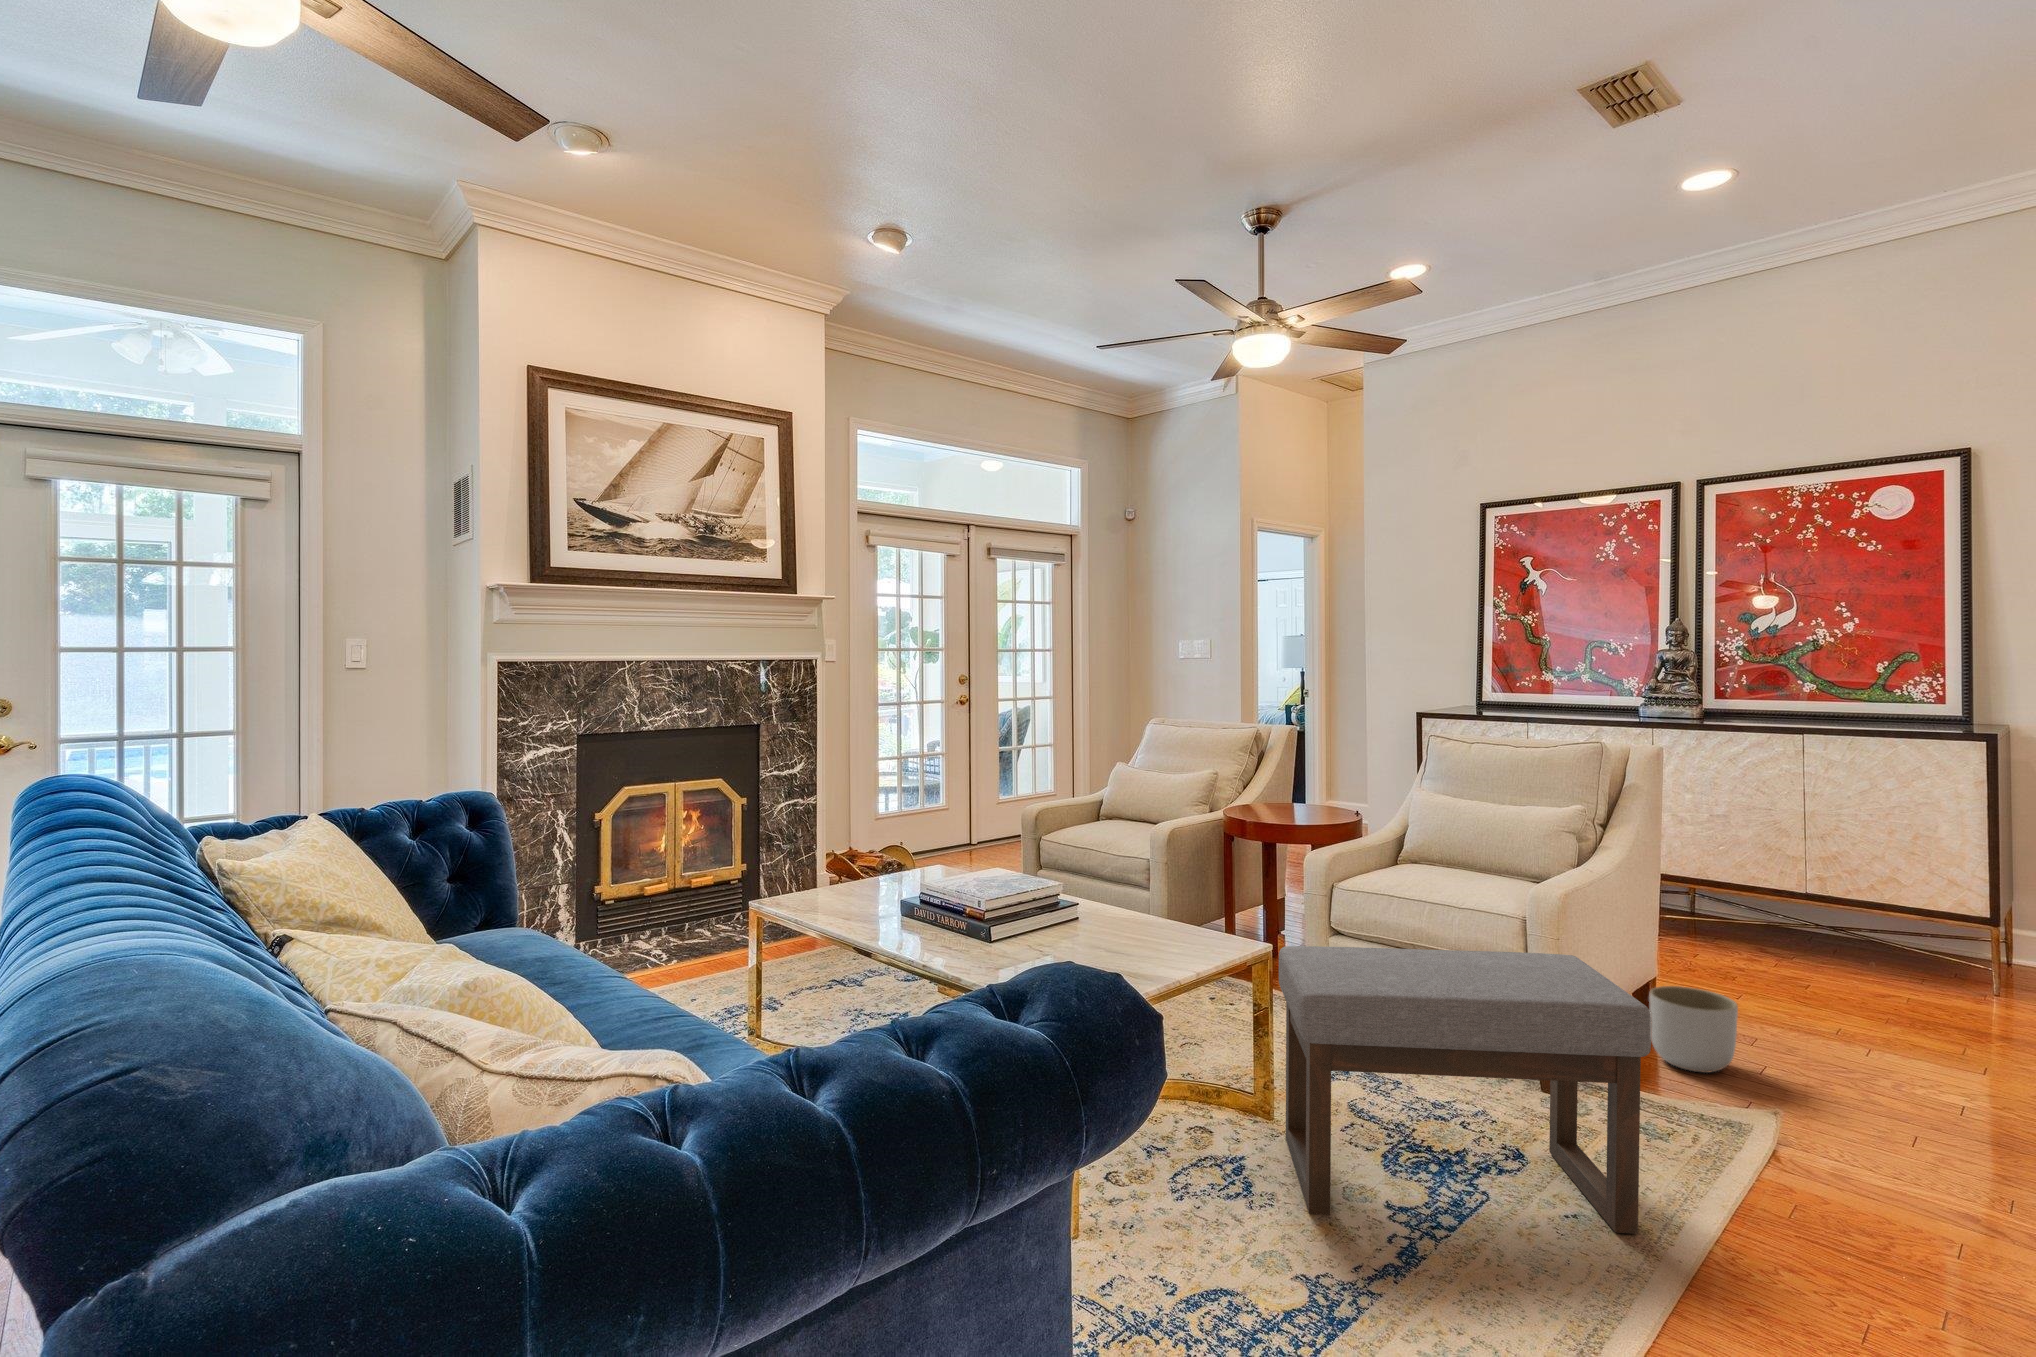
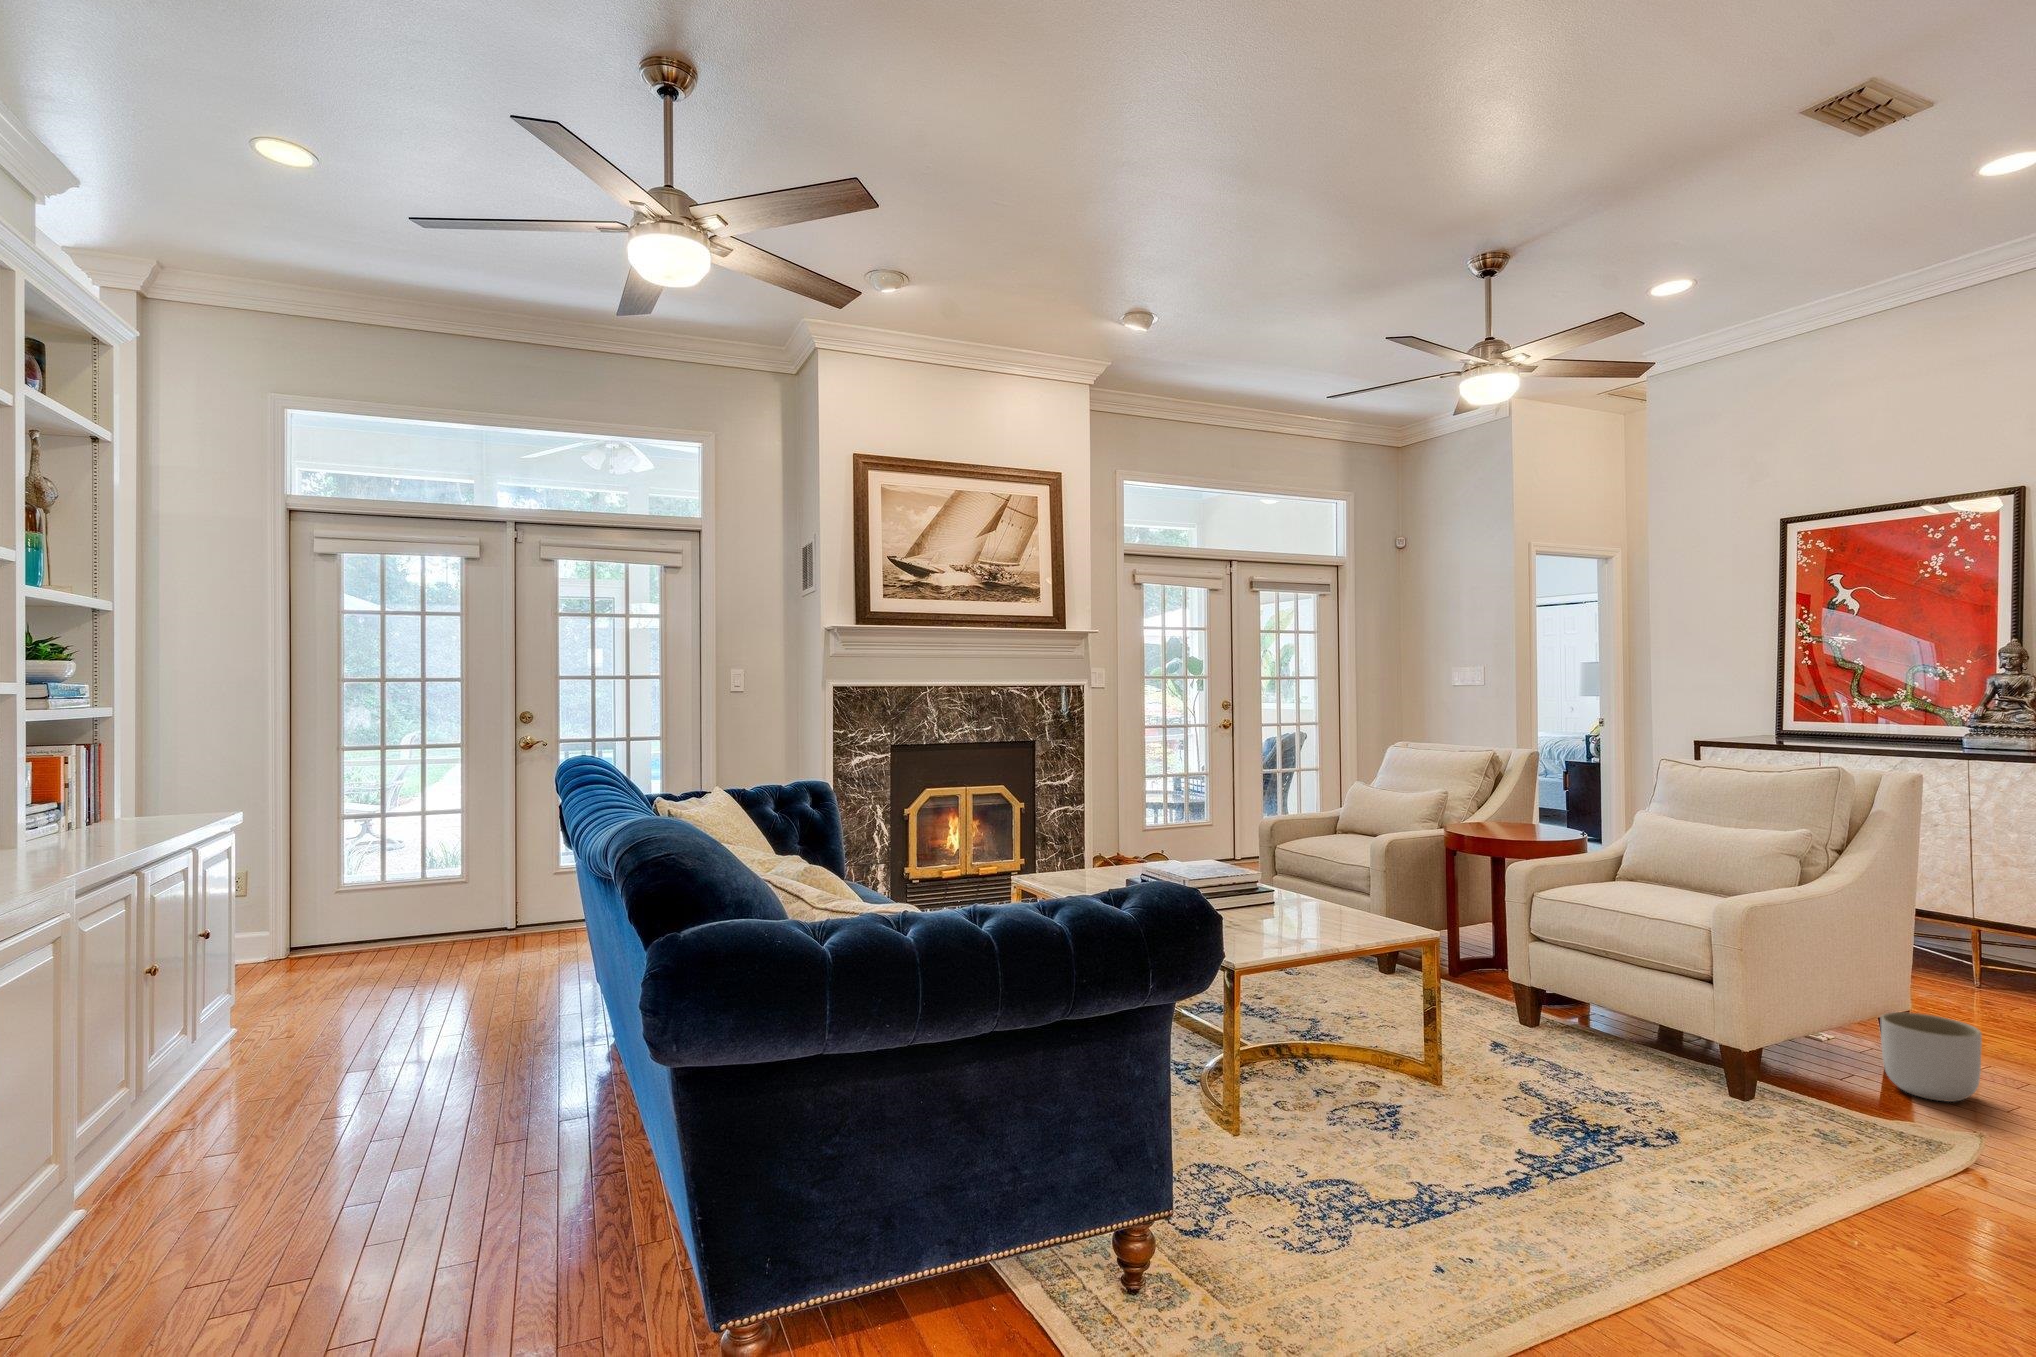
ottoman: present [1279,946,1651,1234] -> none [1432,927,1771,1203]

